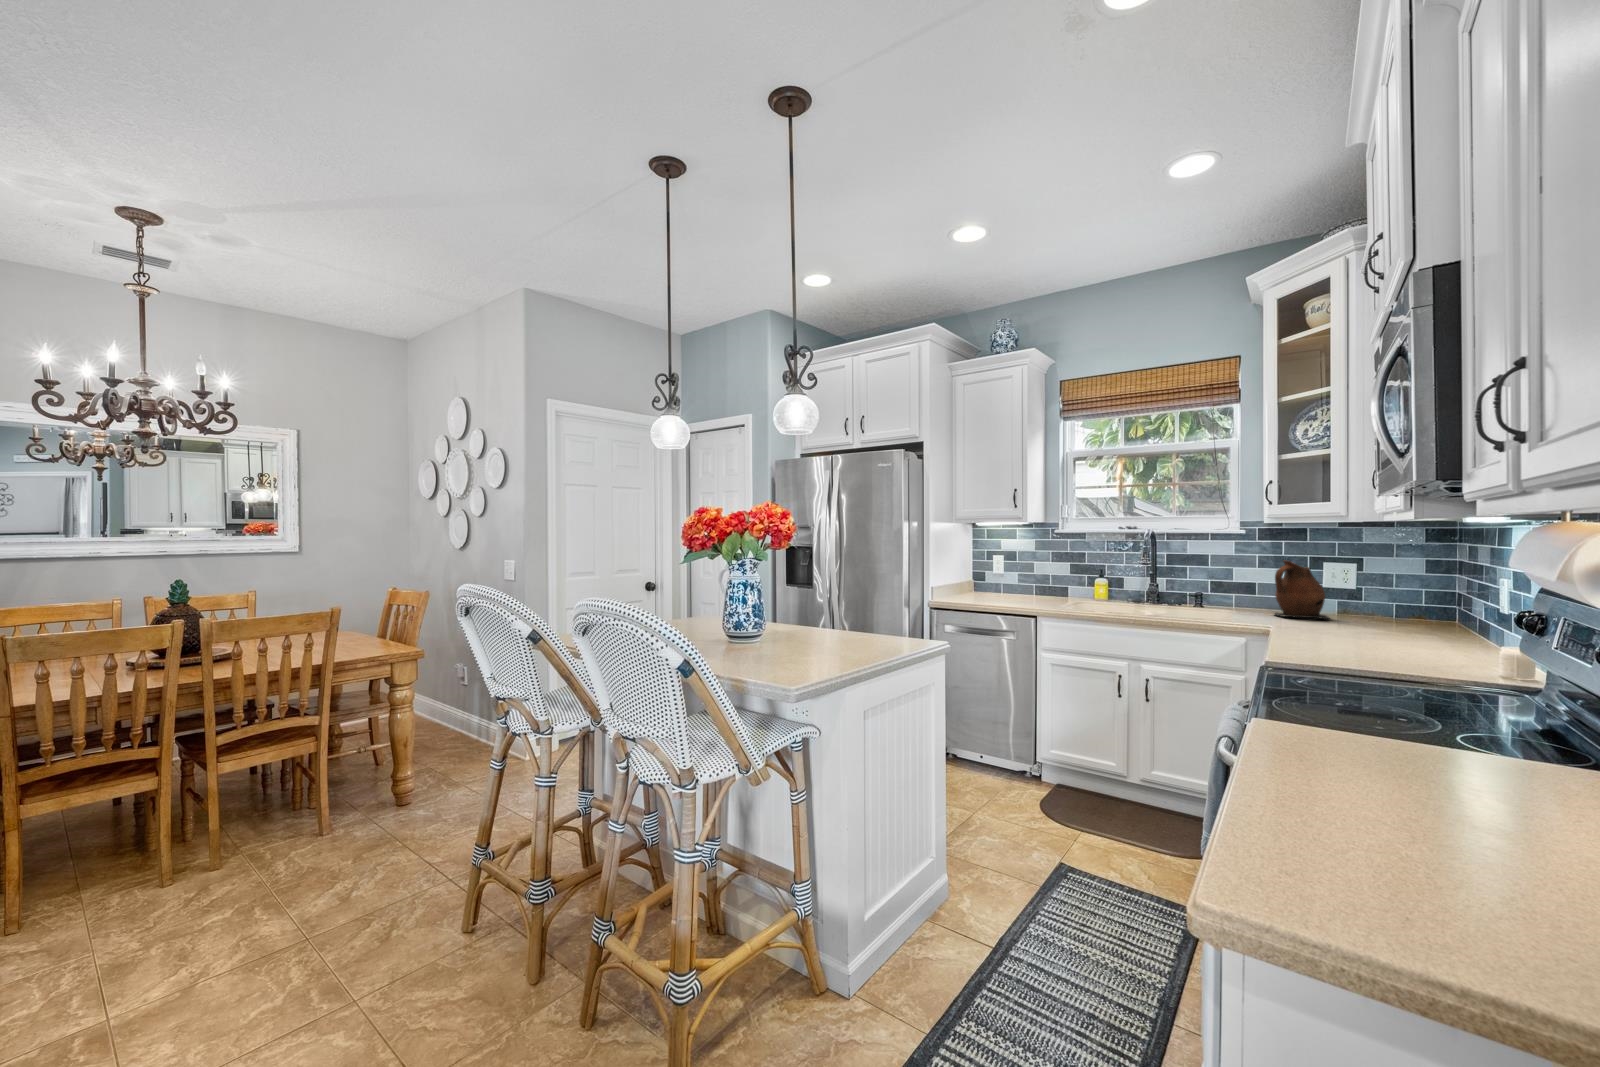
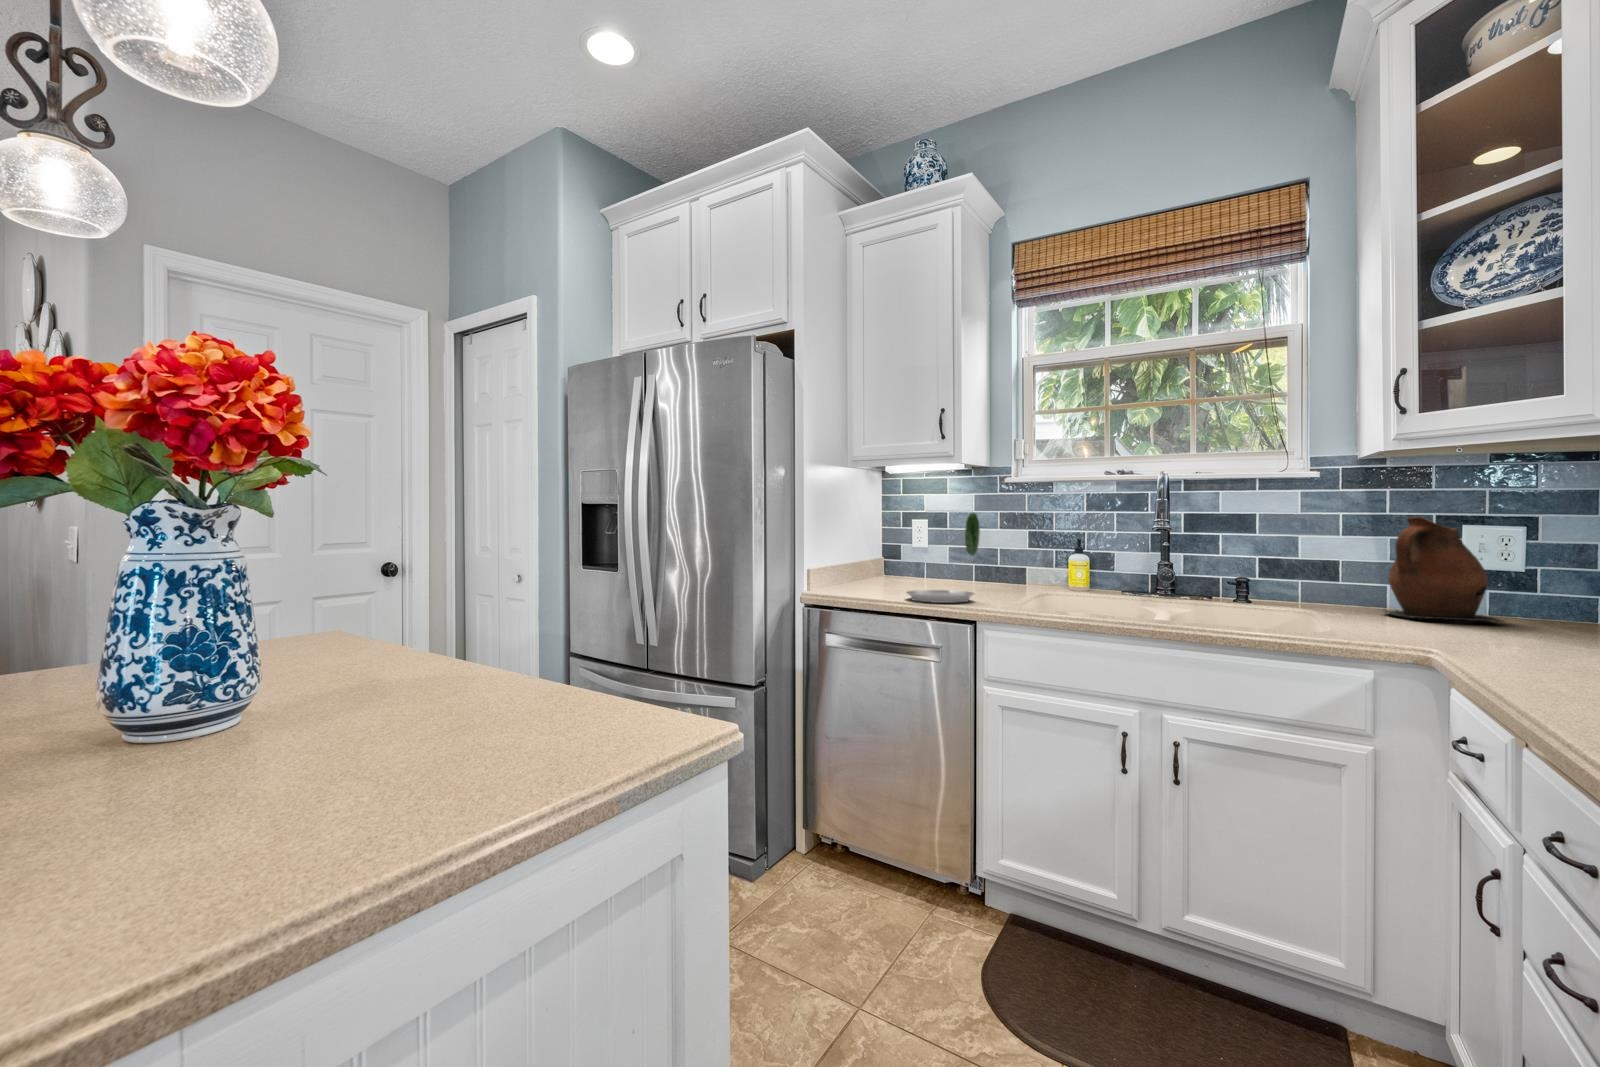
plate: none [994,554,1038,607] -> present [907,513,980,603]

